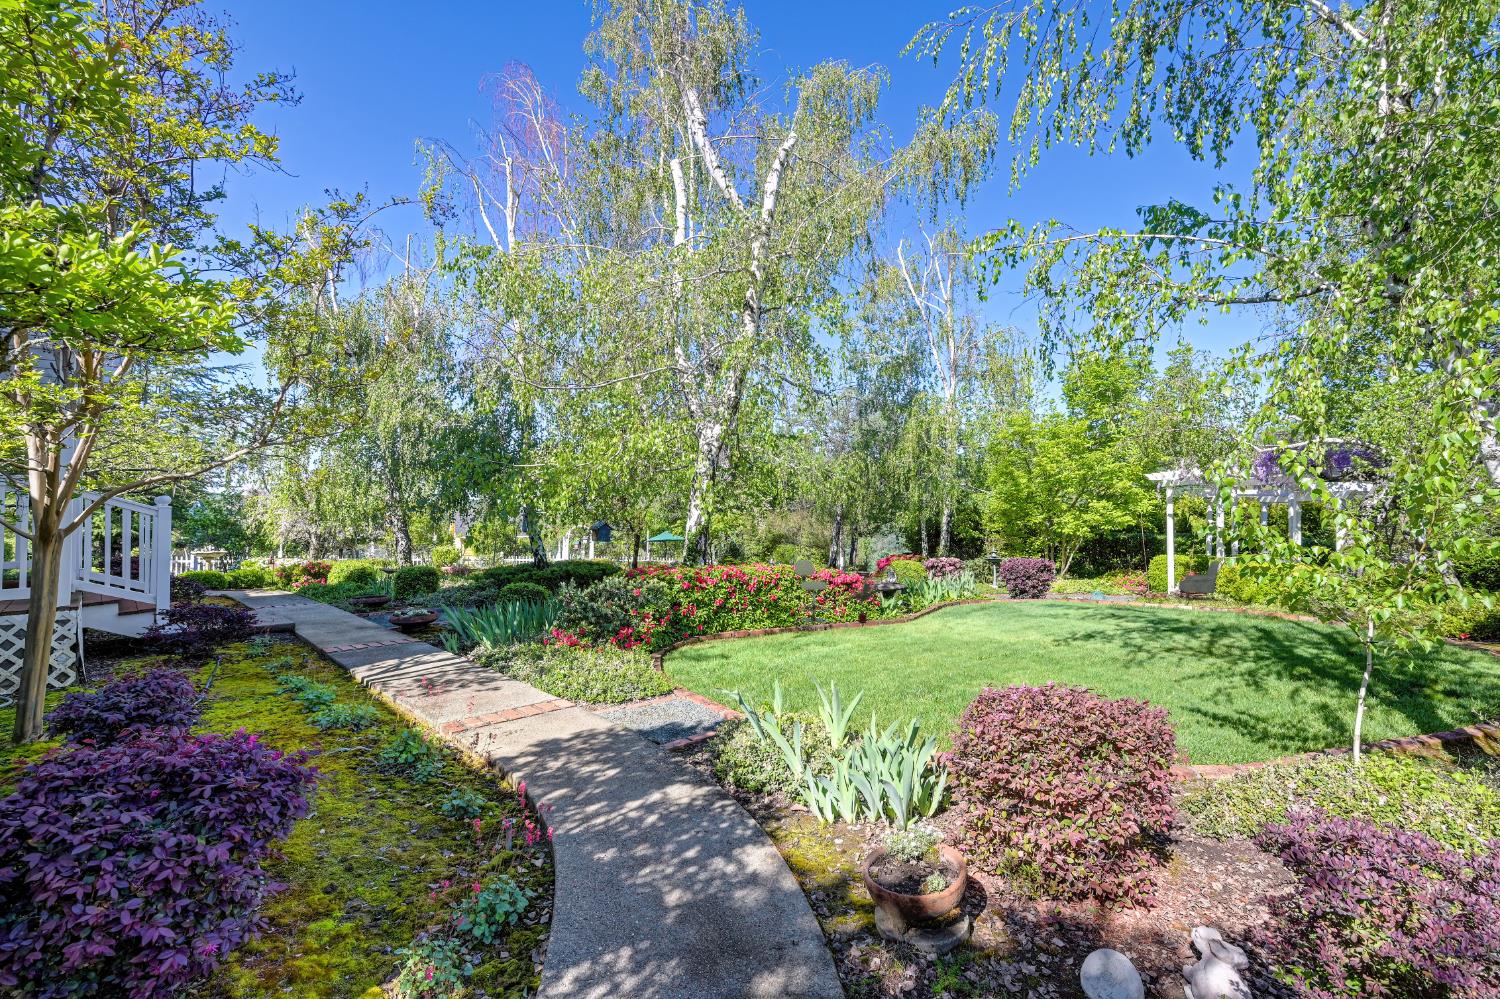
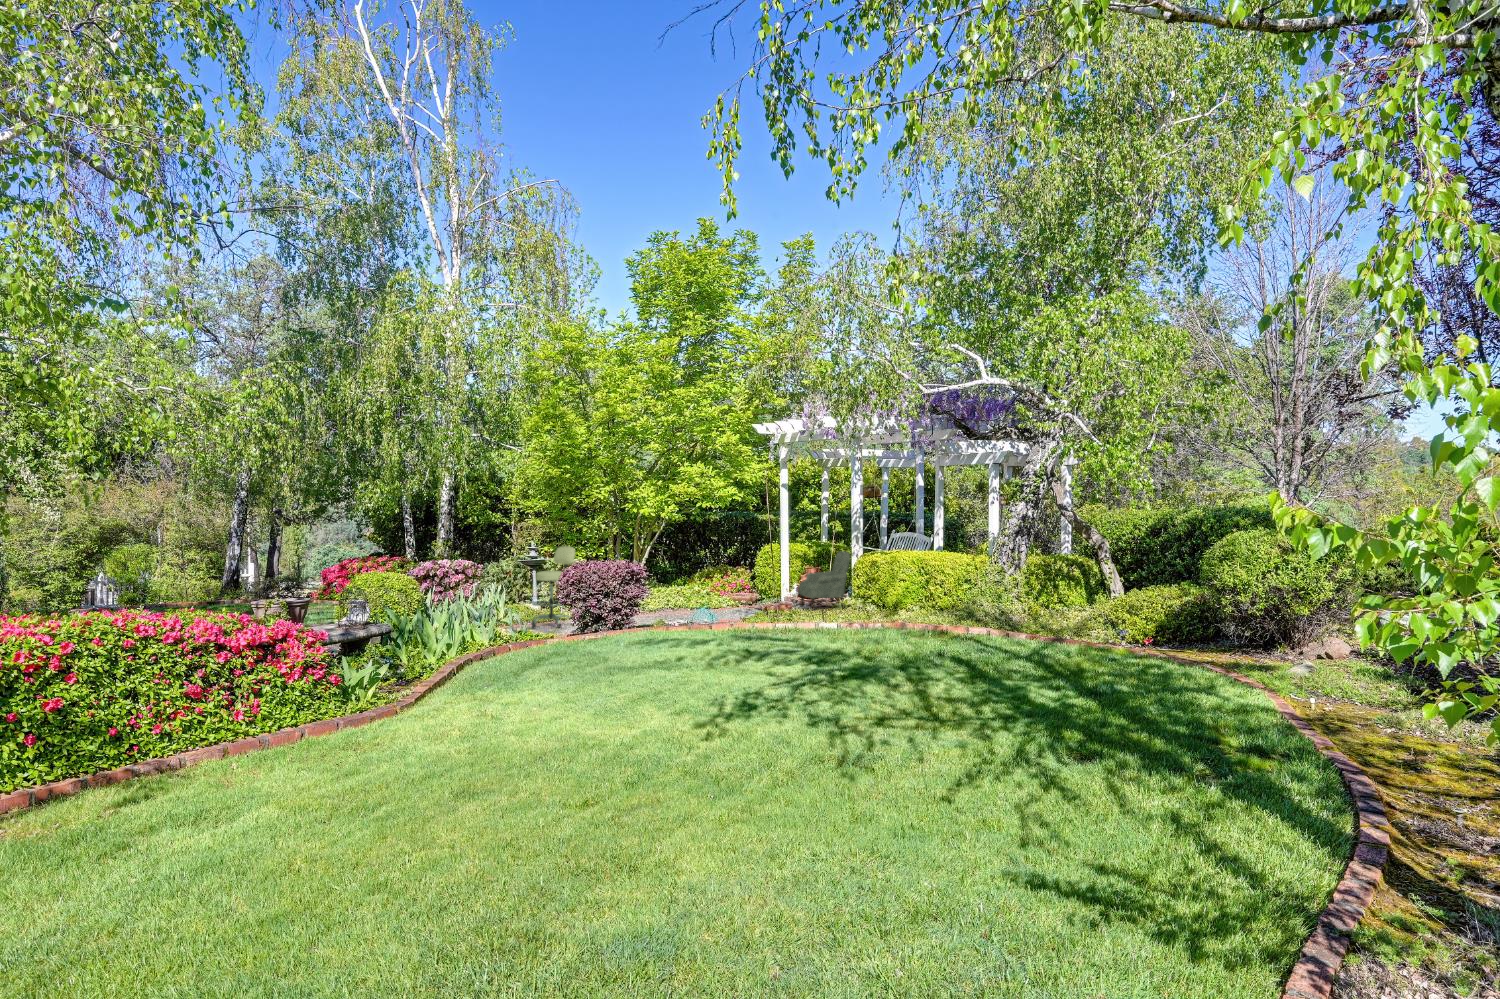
stool: present [794,560,832,630] -> present [532,546,575,628]
potted tree: present [848,577,879,623] -> none [259,624,341,730]

